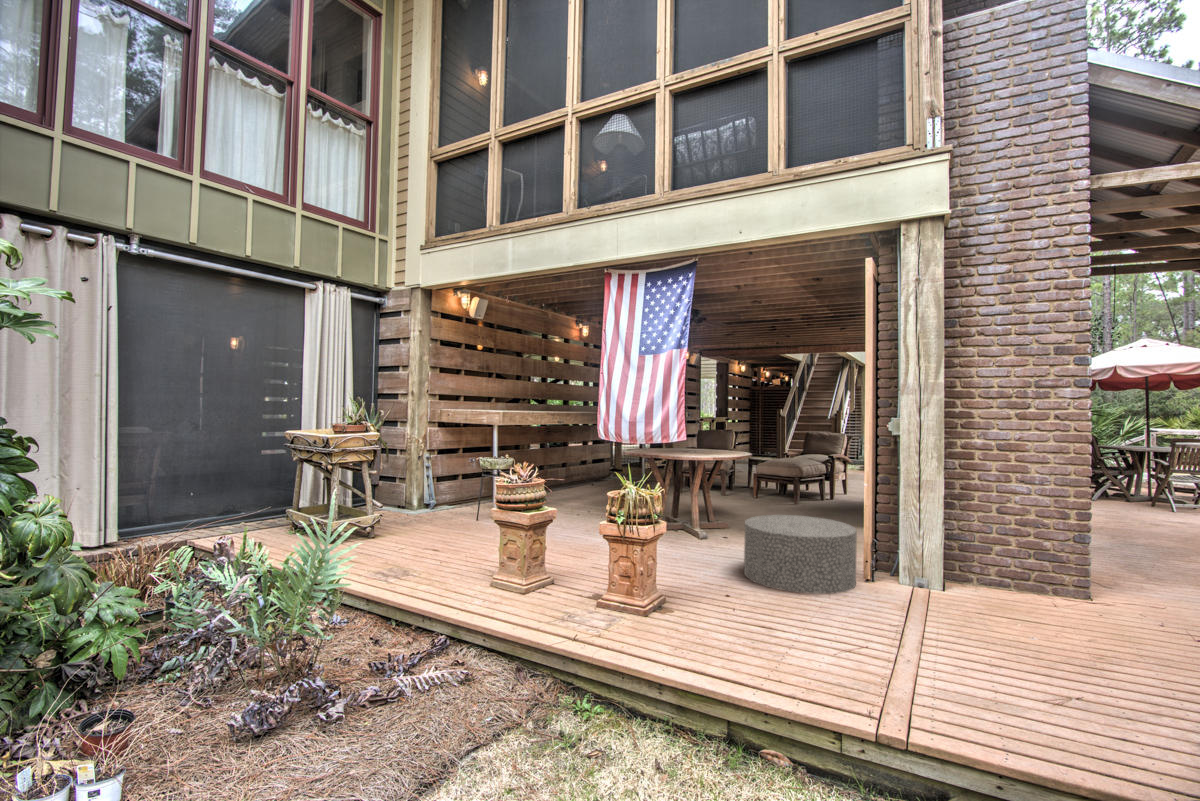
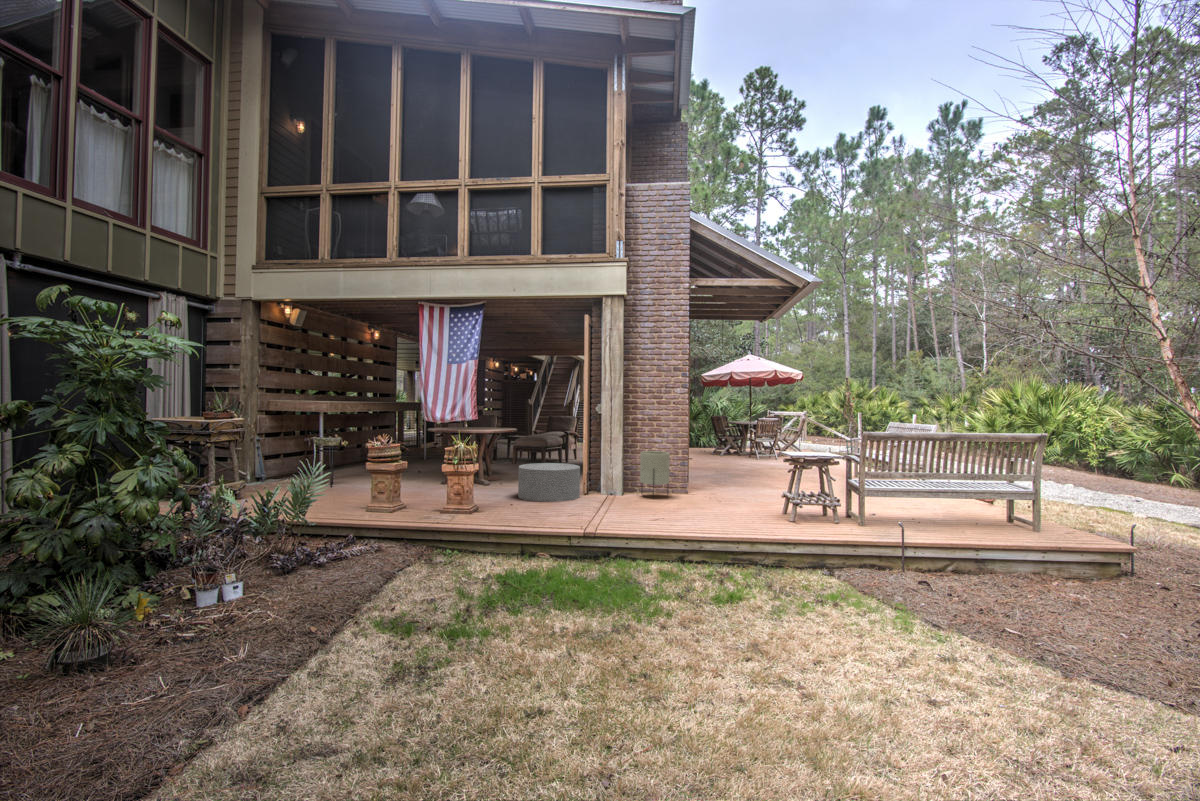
planter: none [983,509,1054,610] -> present [640,451,670,494]

